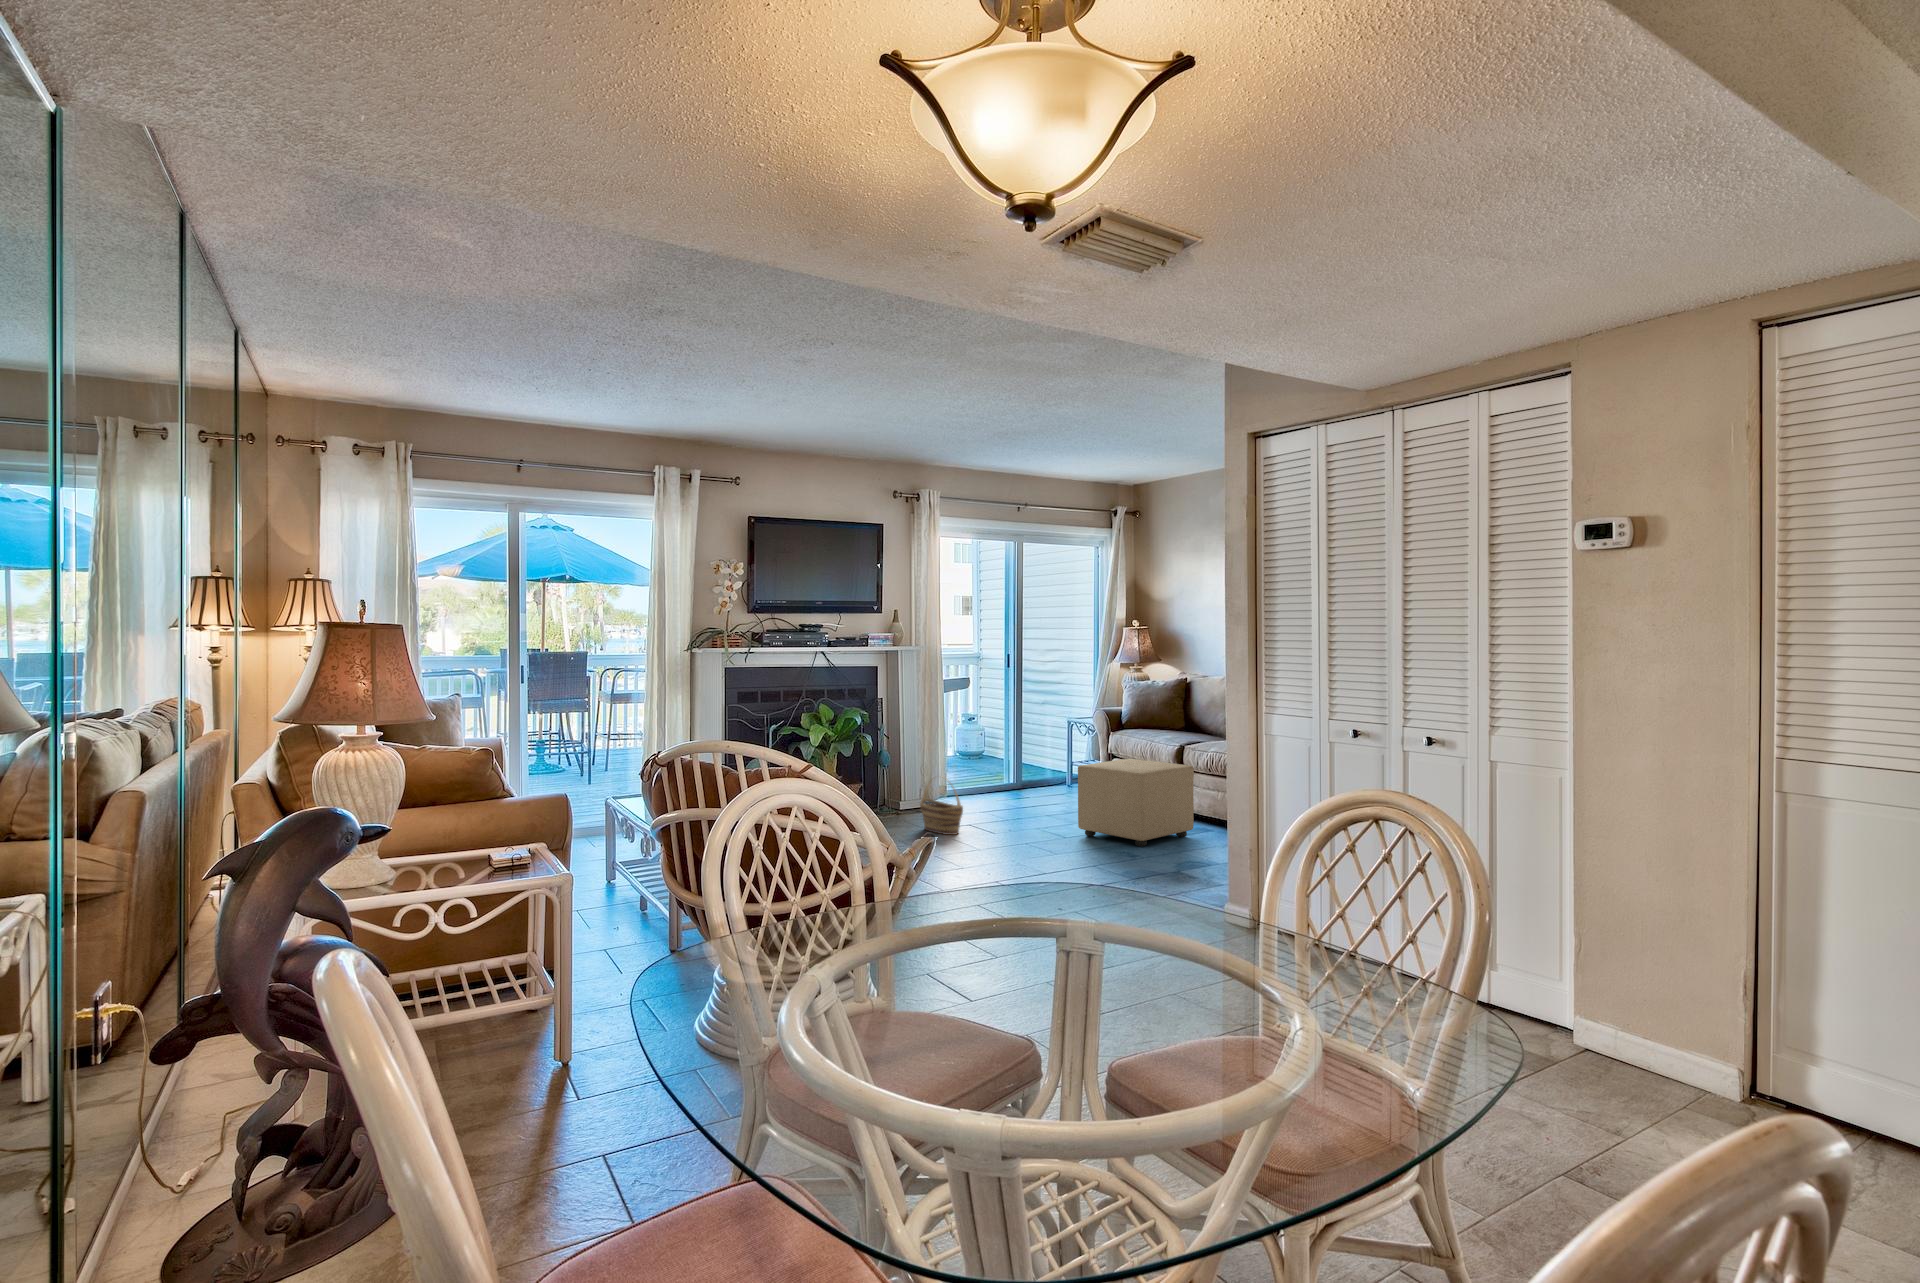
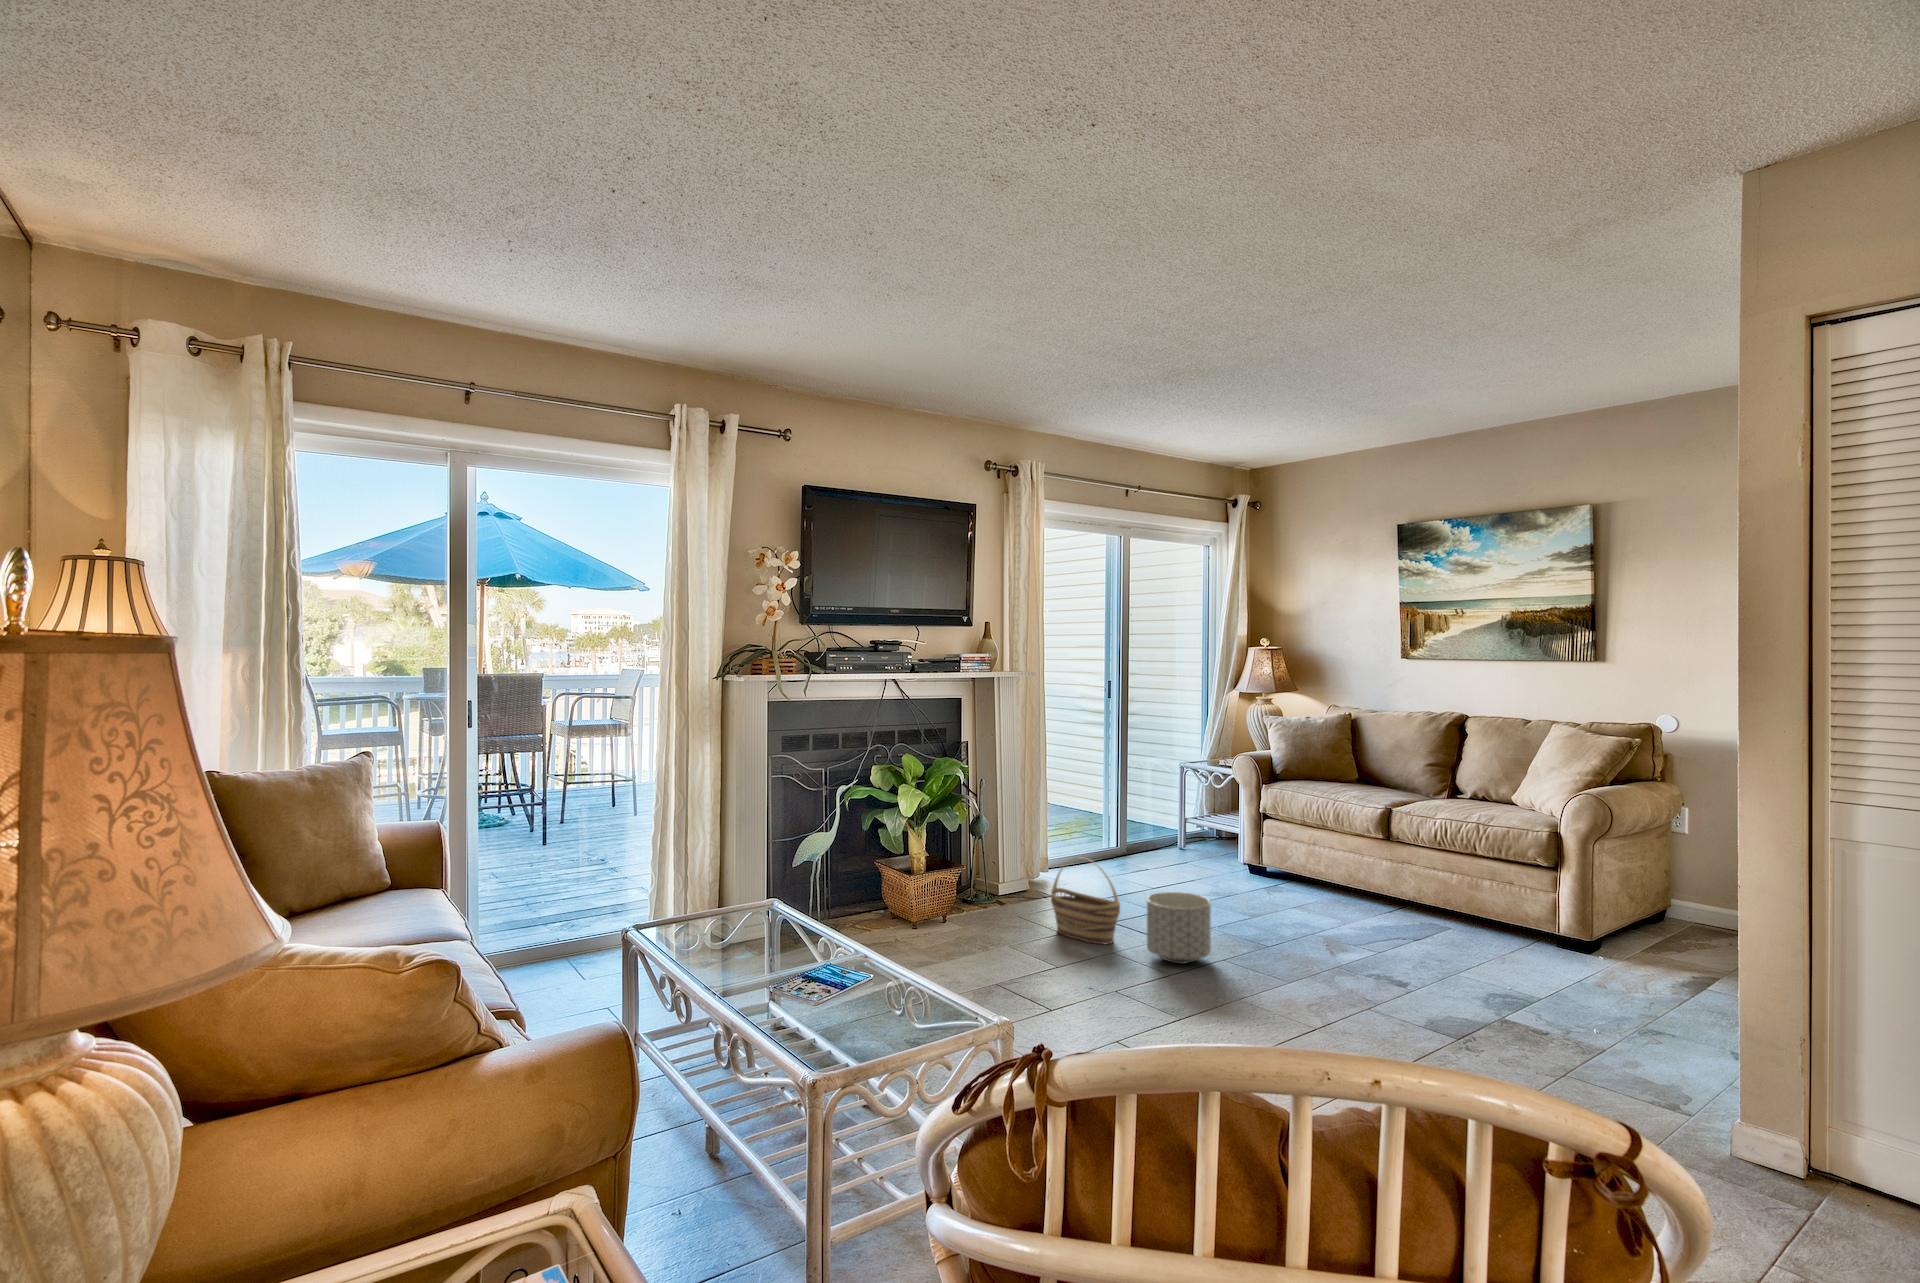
ottoman: present [1078,759,1194,847] -> none [1286,829,1446,966]
planter: none [972,798,1015,844] -> present [1147,892,1211,964]

